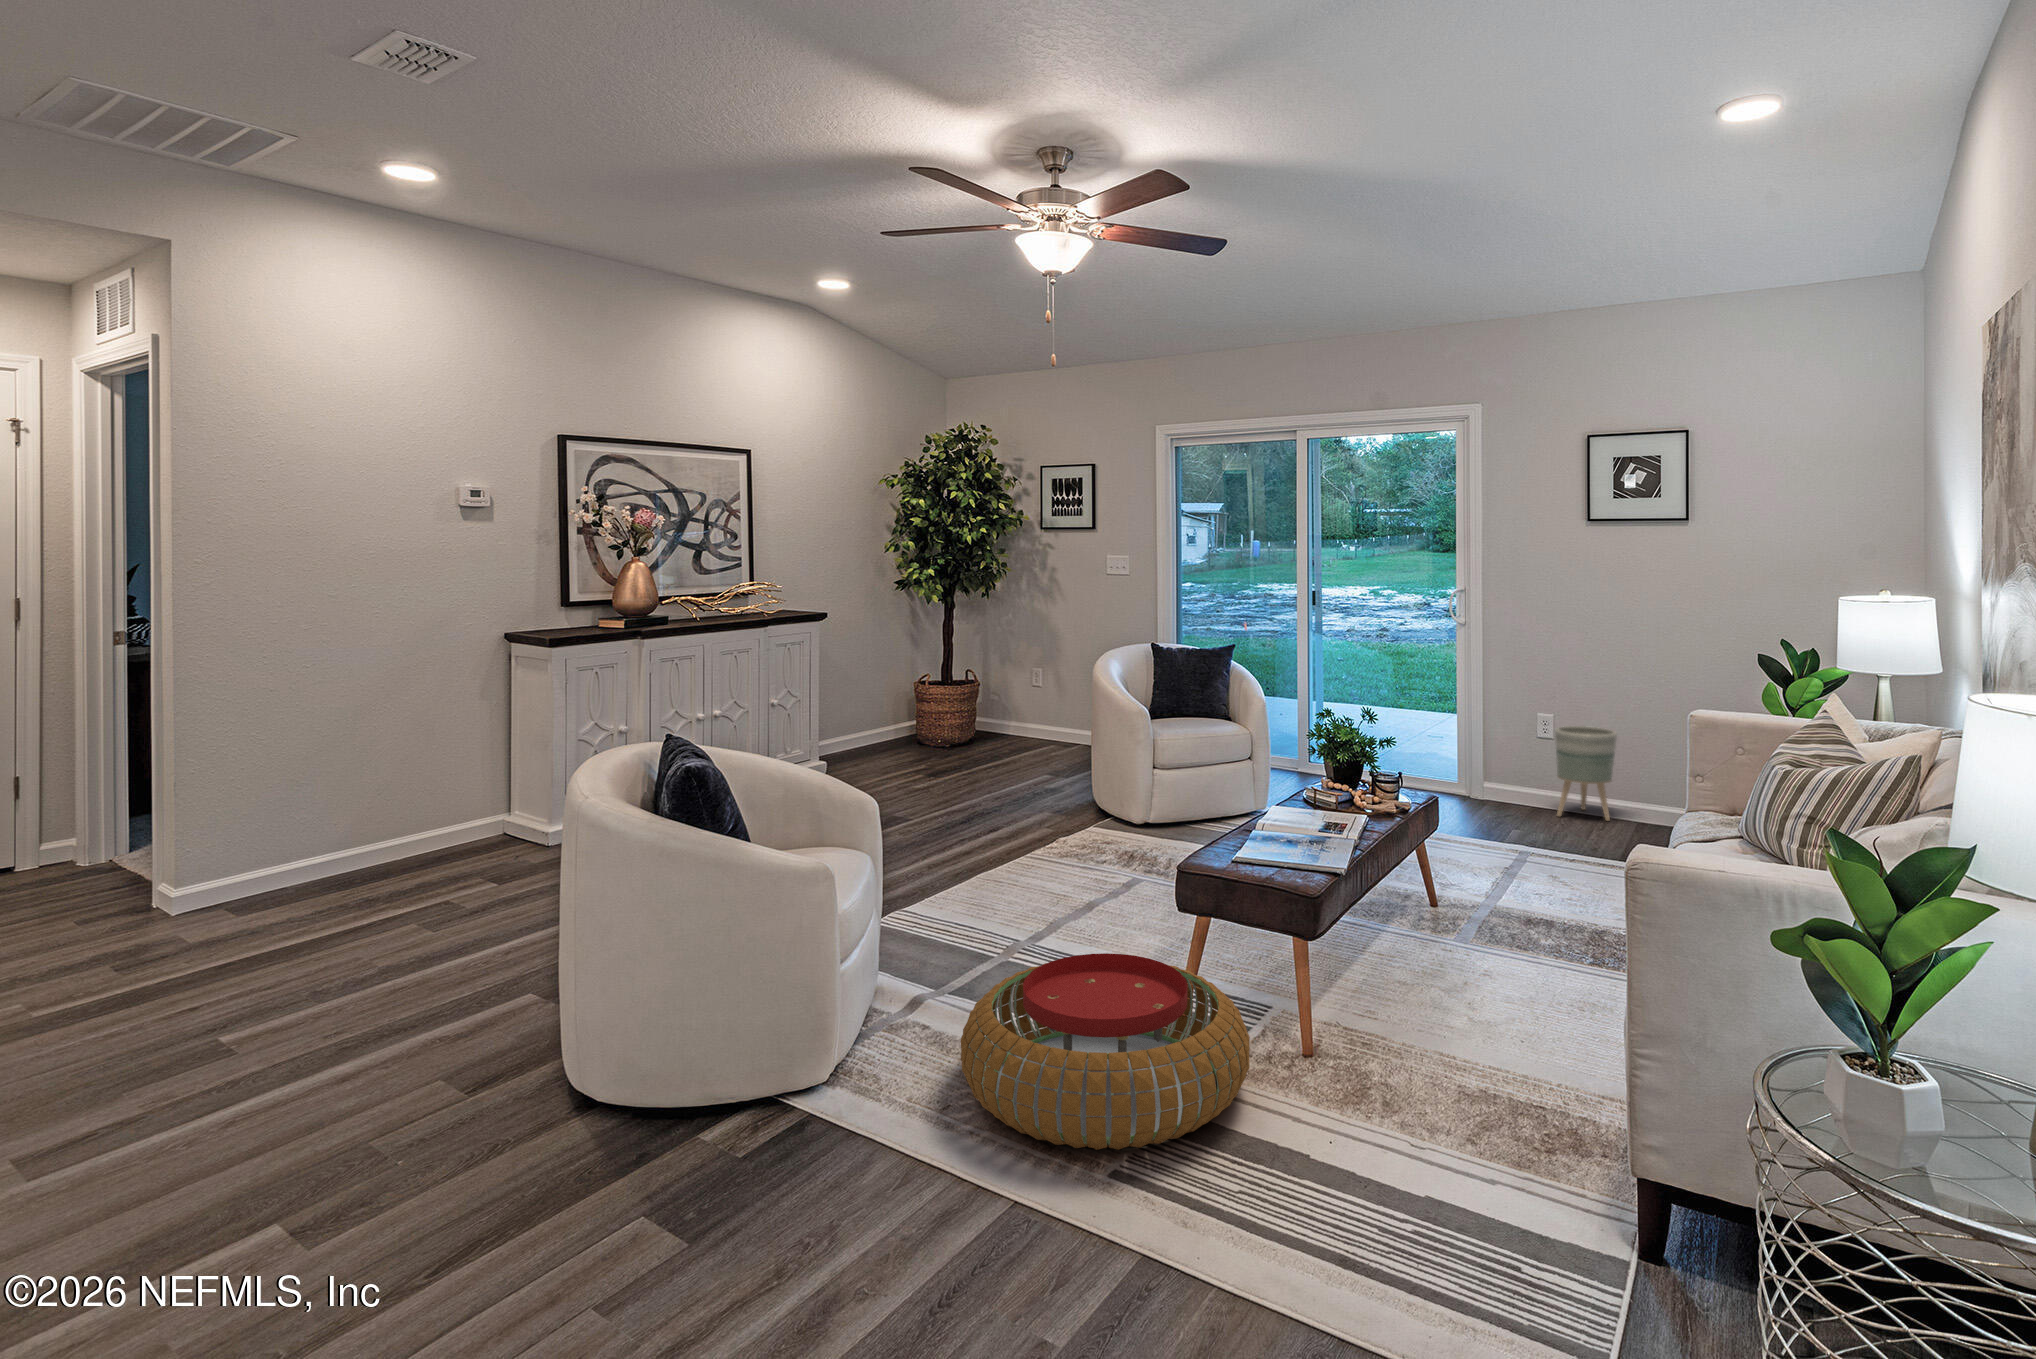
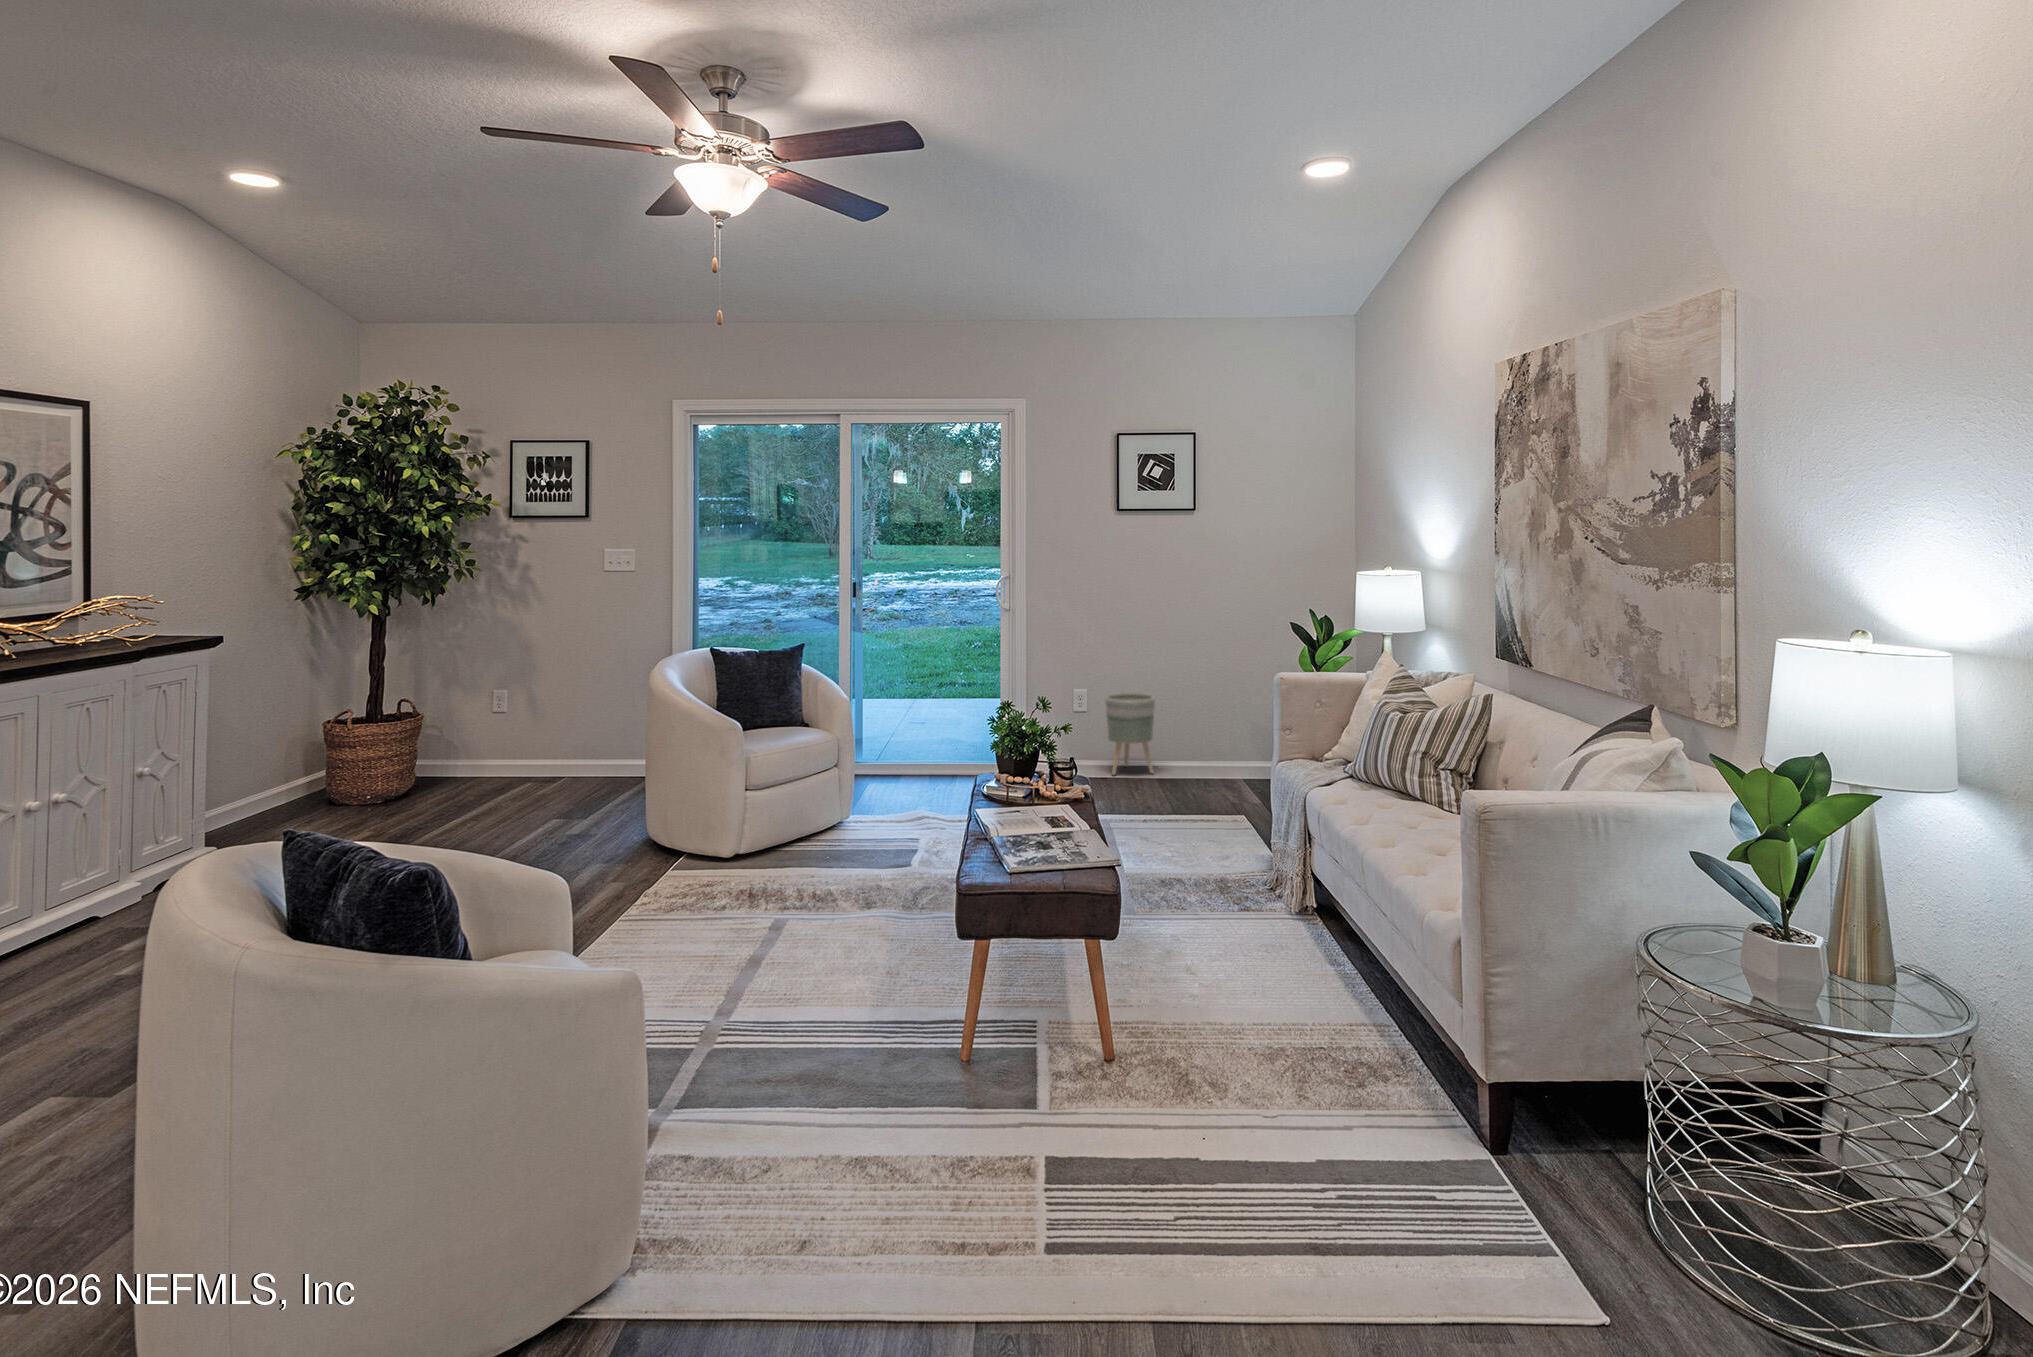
pouf: present [961,953,1250,1150] -> none [781,998,1112,1246]

